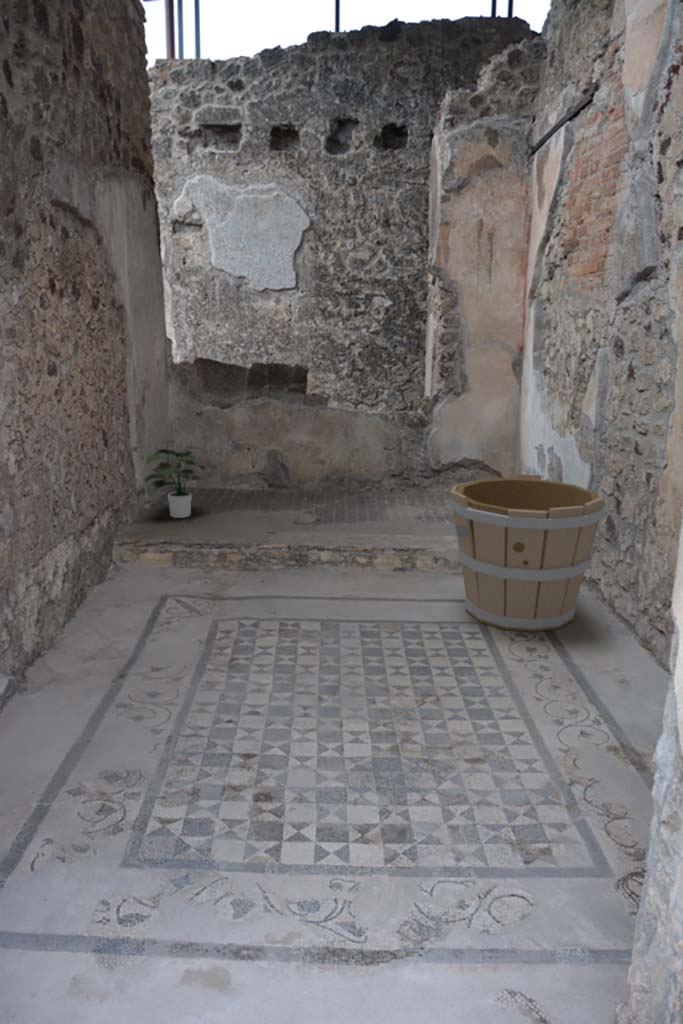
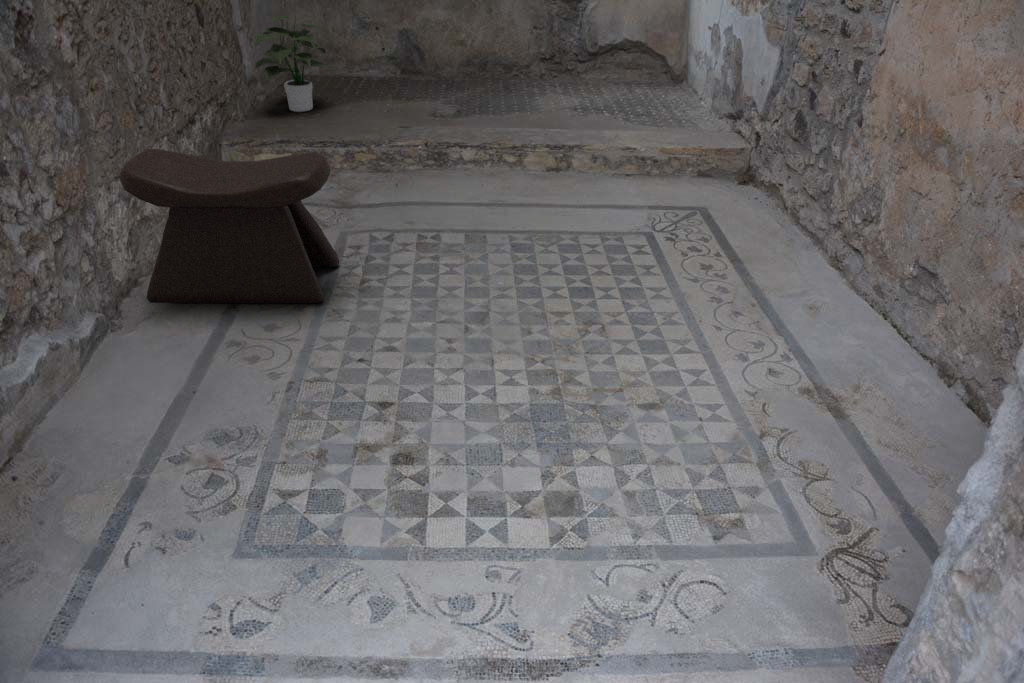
wooden bucket: present [449,474,606,632] -> none [617,57,803,246]
stool: none [40,544,211,674] -> present [119,149,339,303]

